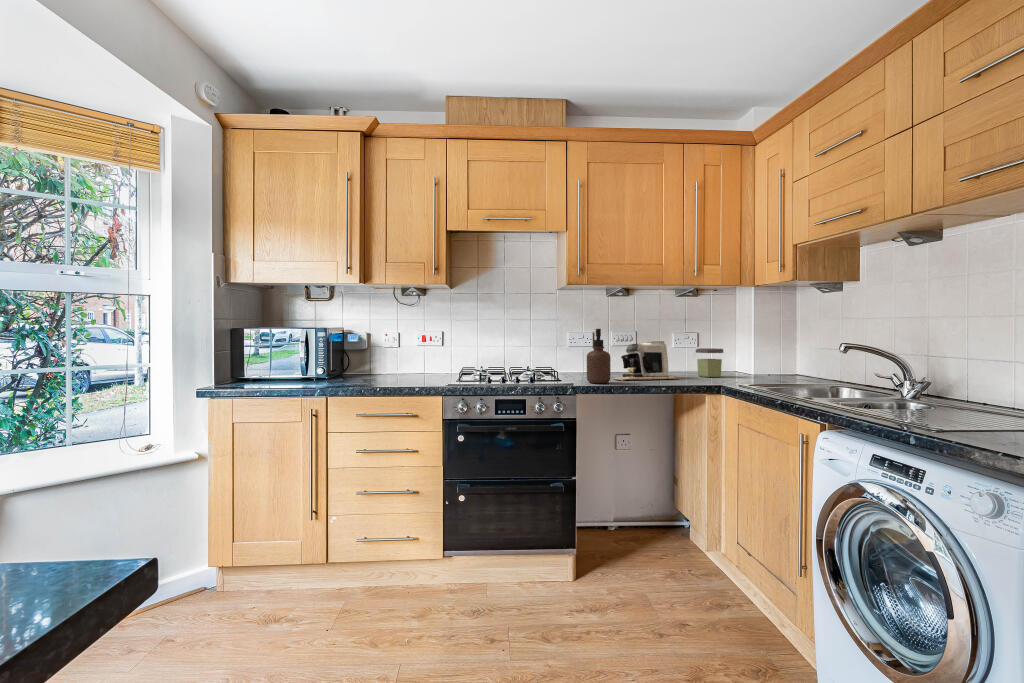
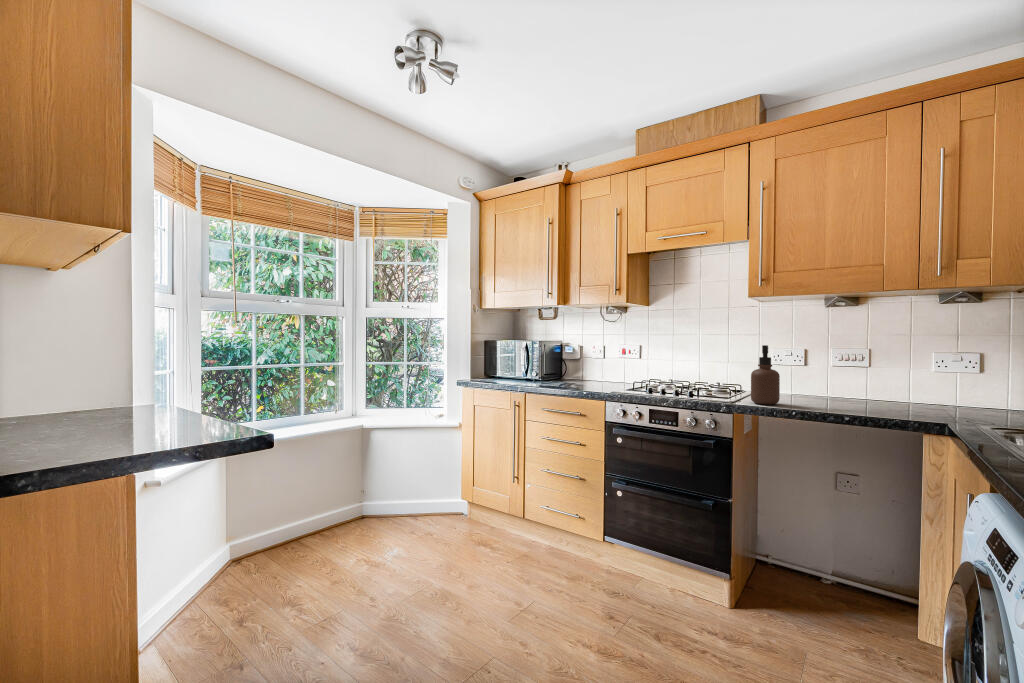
coffee maker: present [615,341,678,381] -> none [799,361,901,409]
jar: present [696,348,723,377] -> none [947,372,1000,413]

